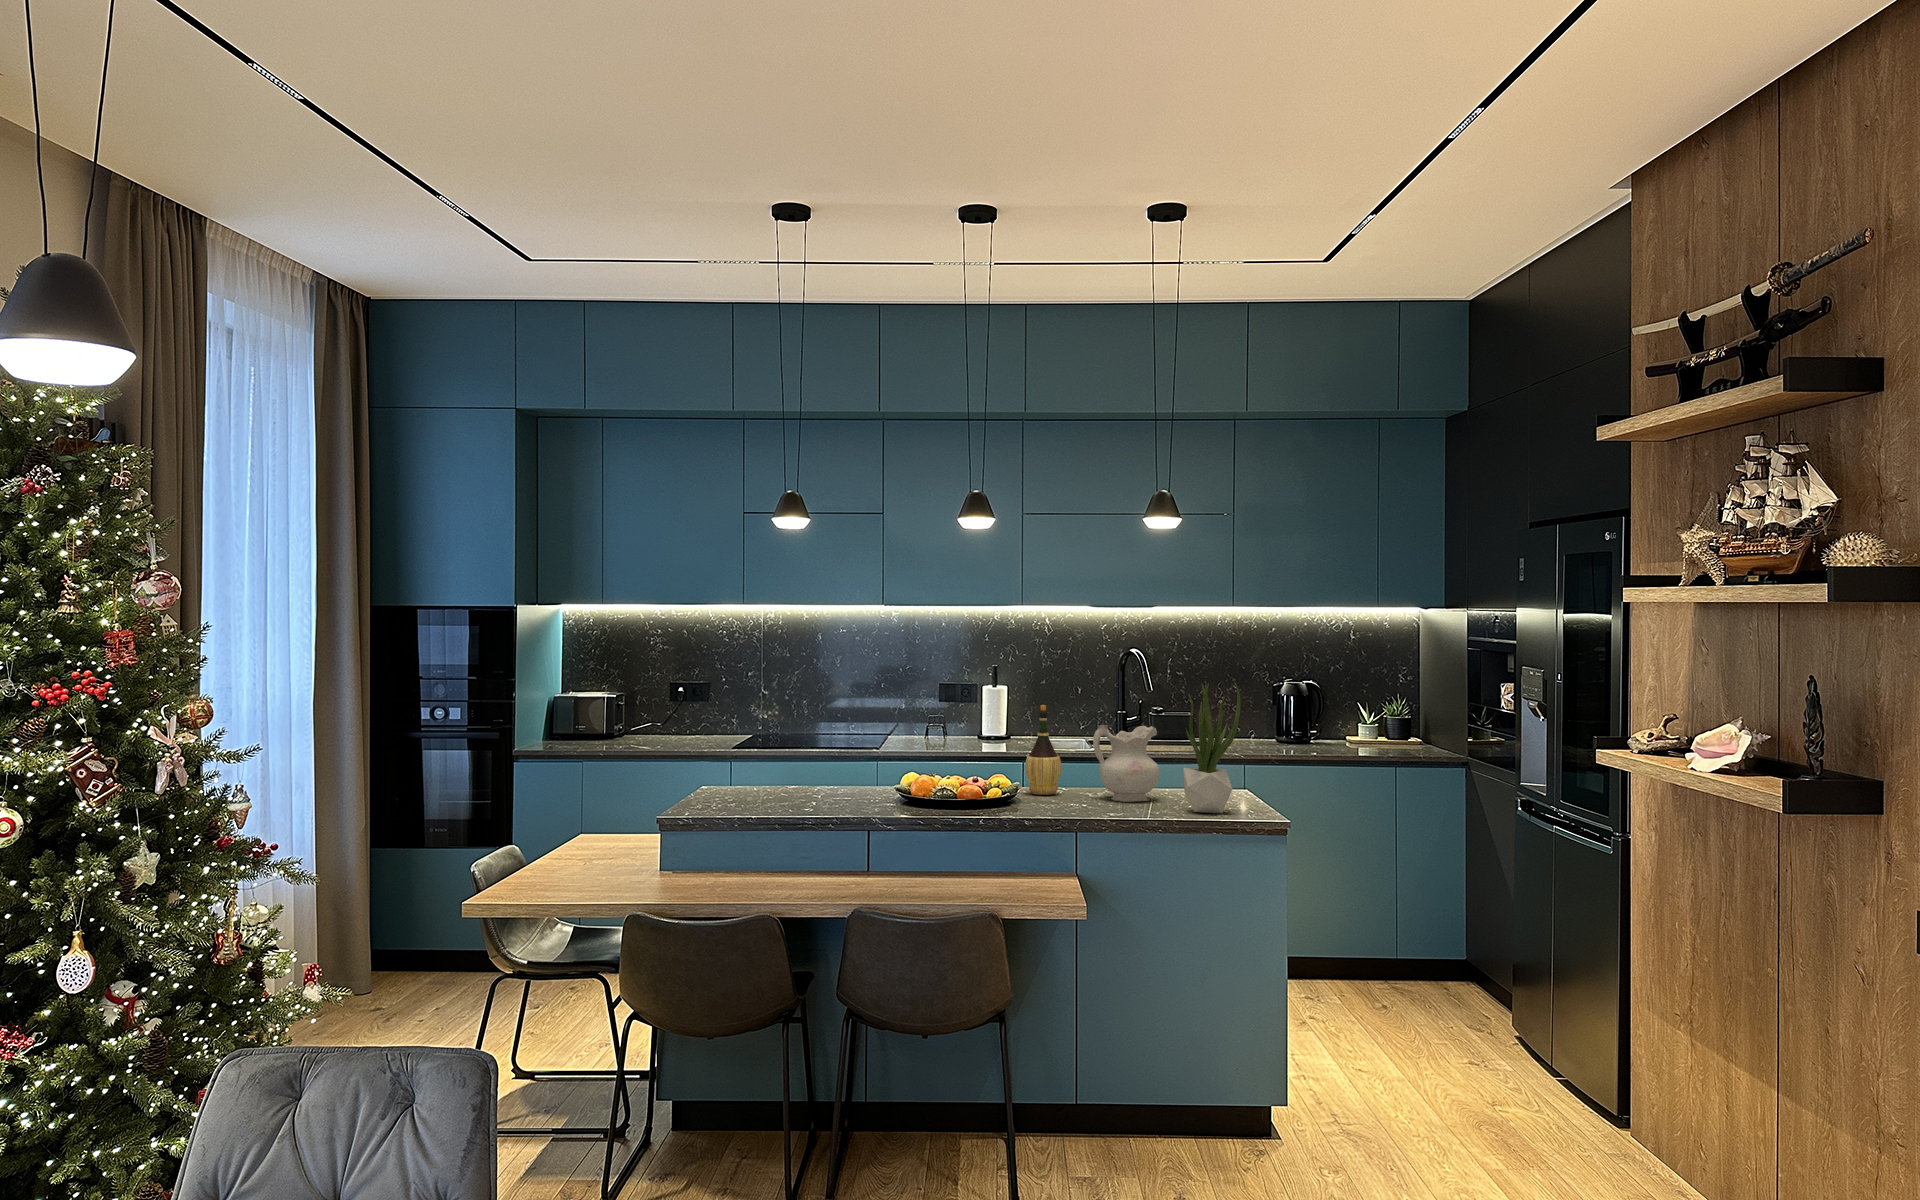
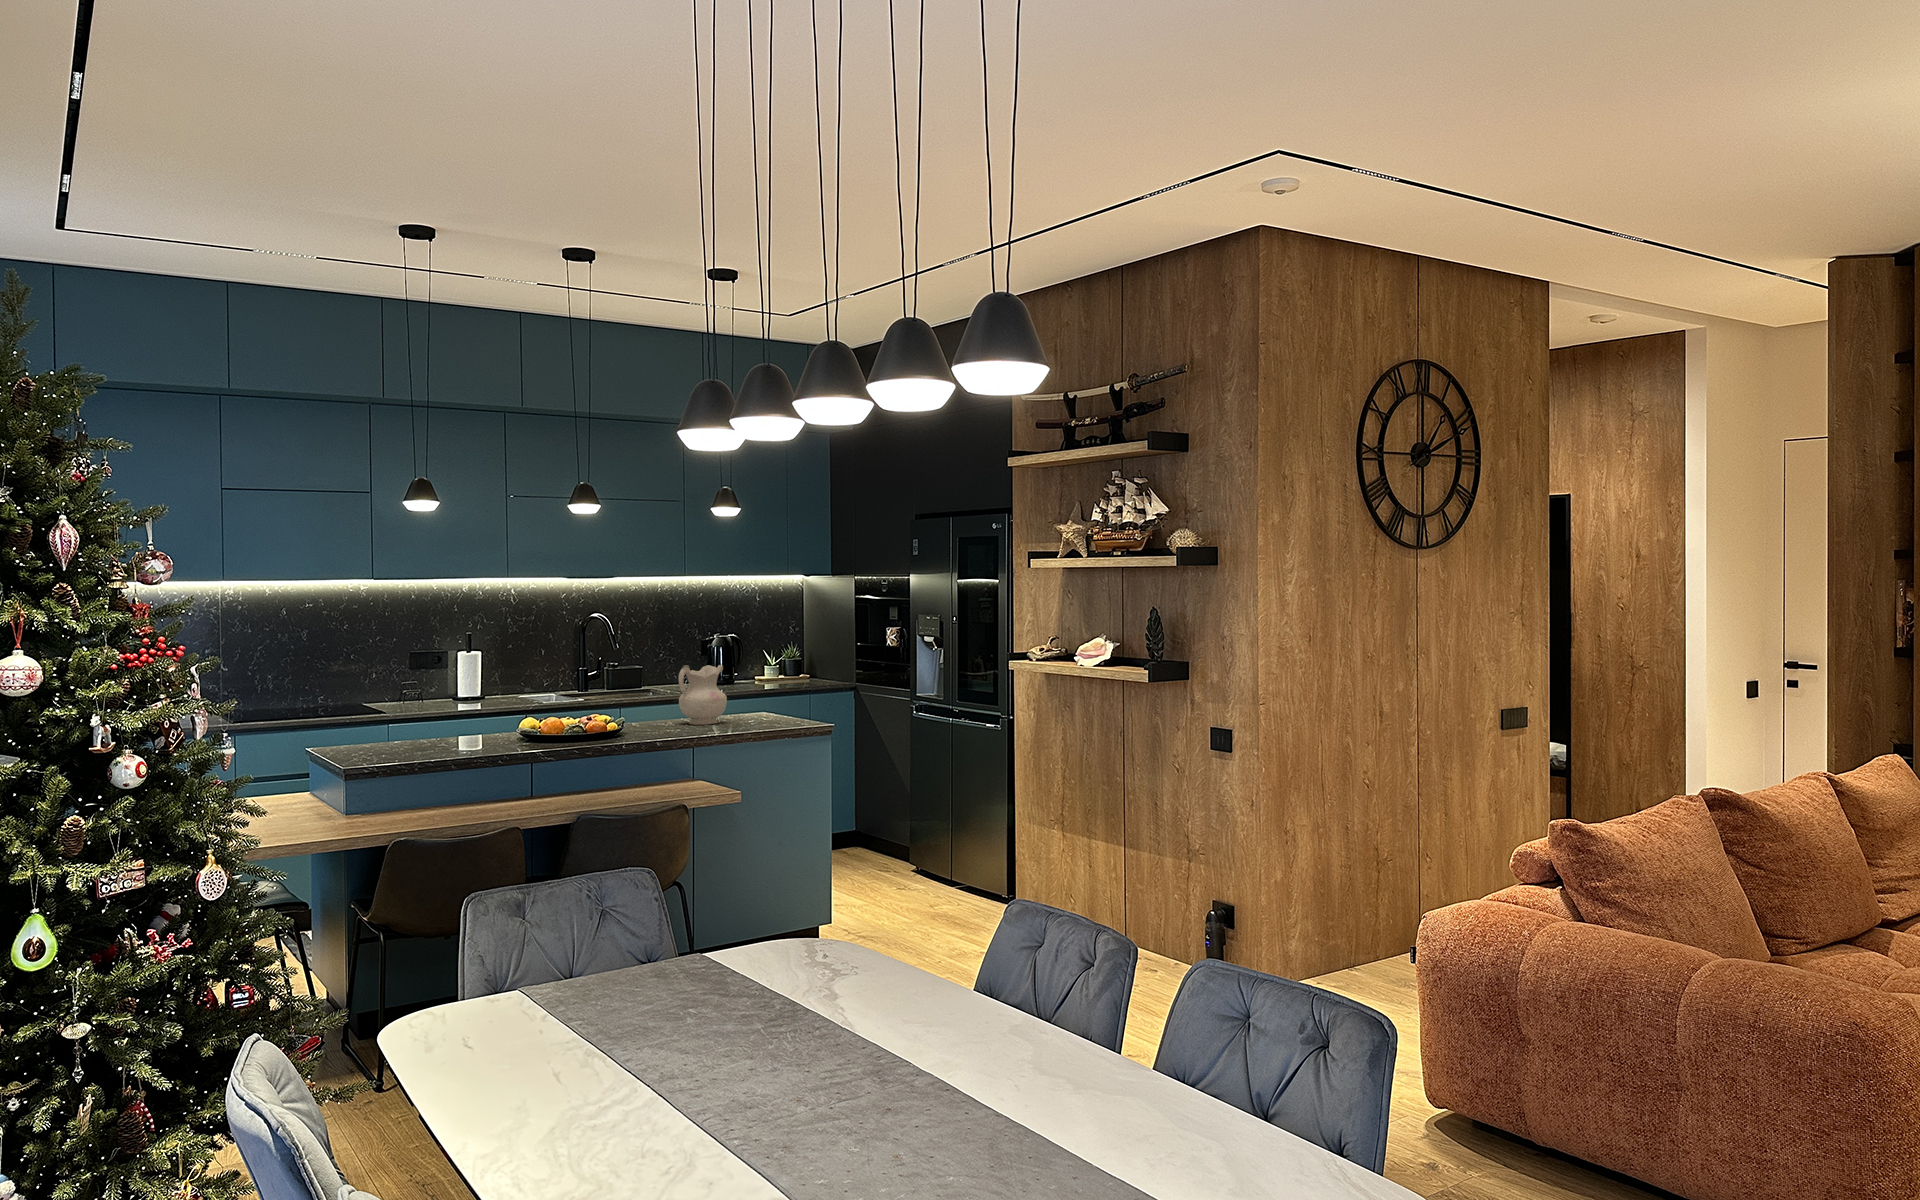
potted plant: present [1184,683,1241,813] -> none [760,626,801,725]
wine bottle: present [1025,705,1061,795] -> none [614,652,645,726]

